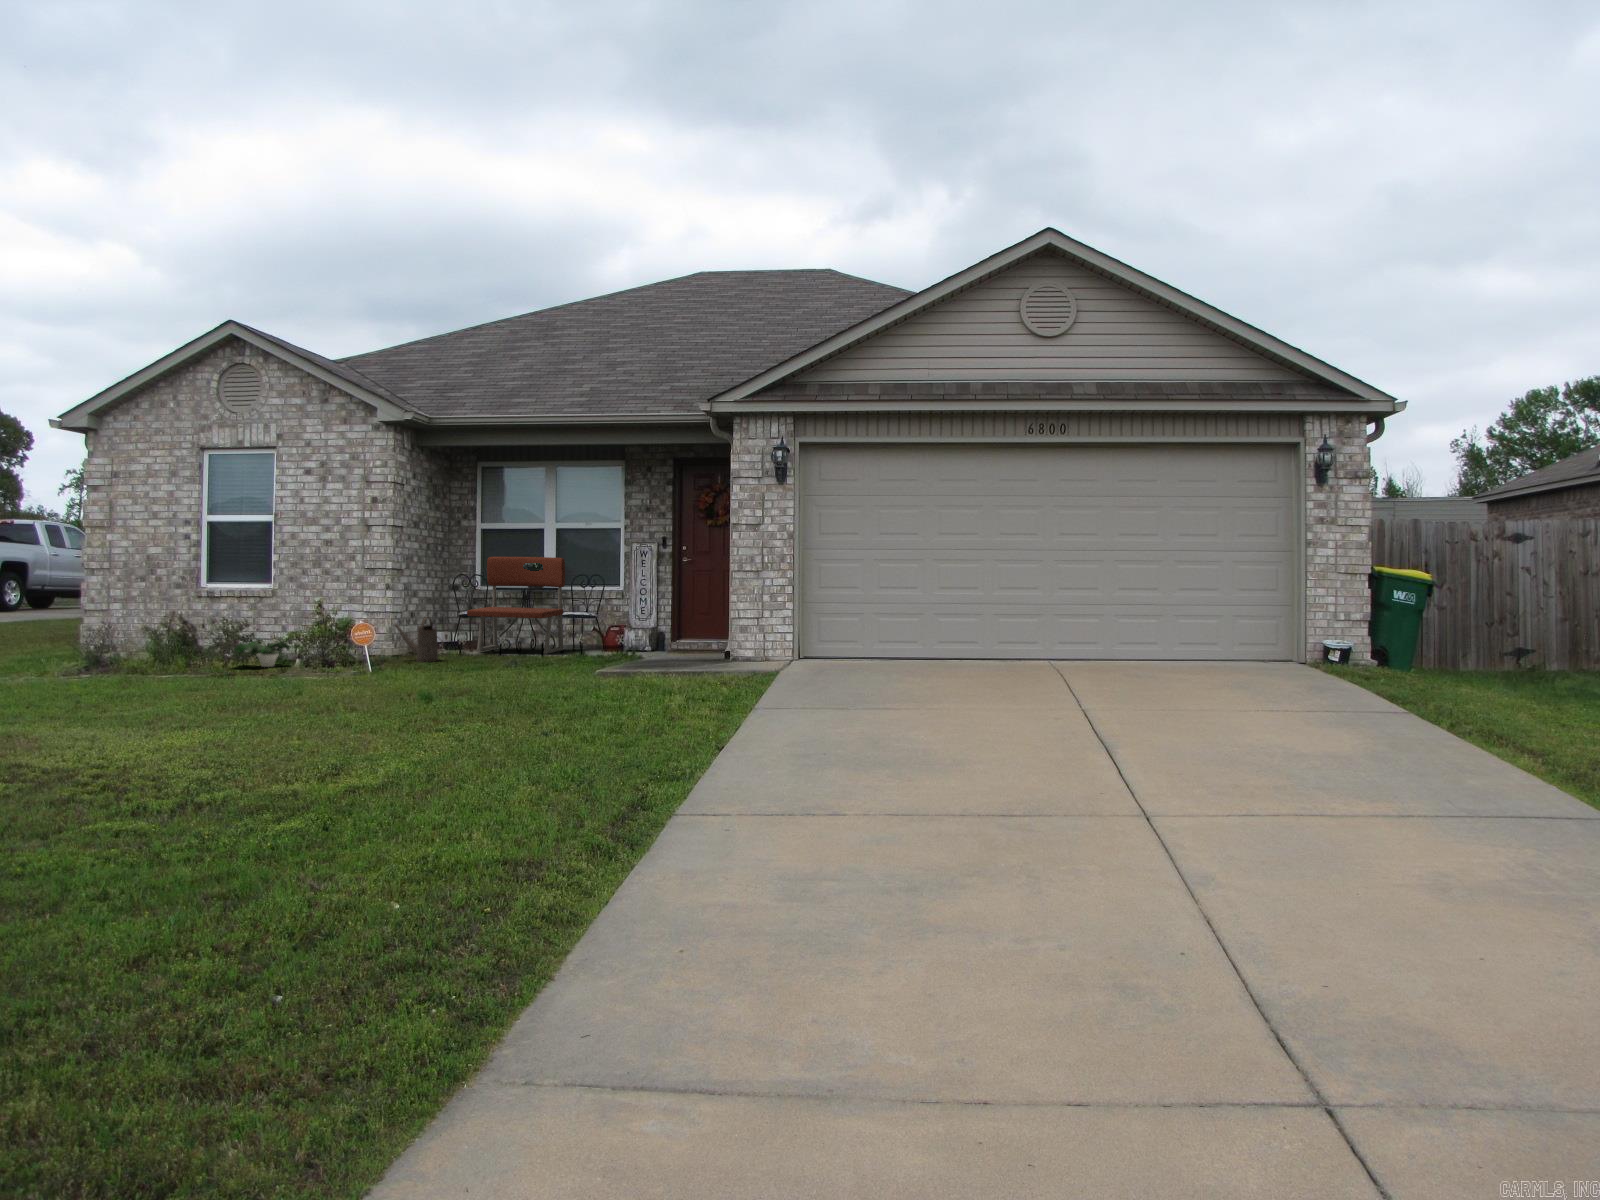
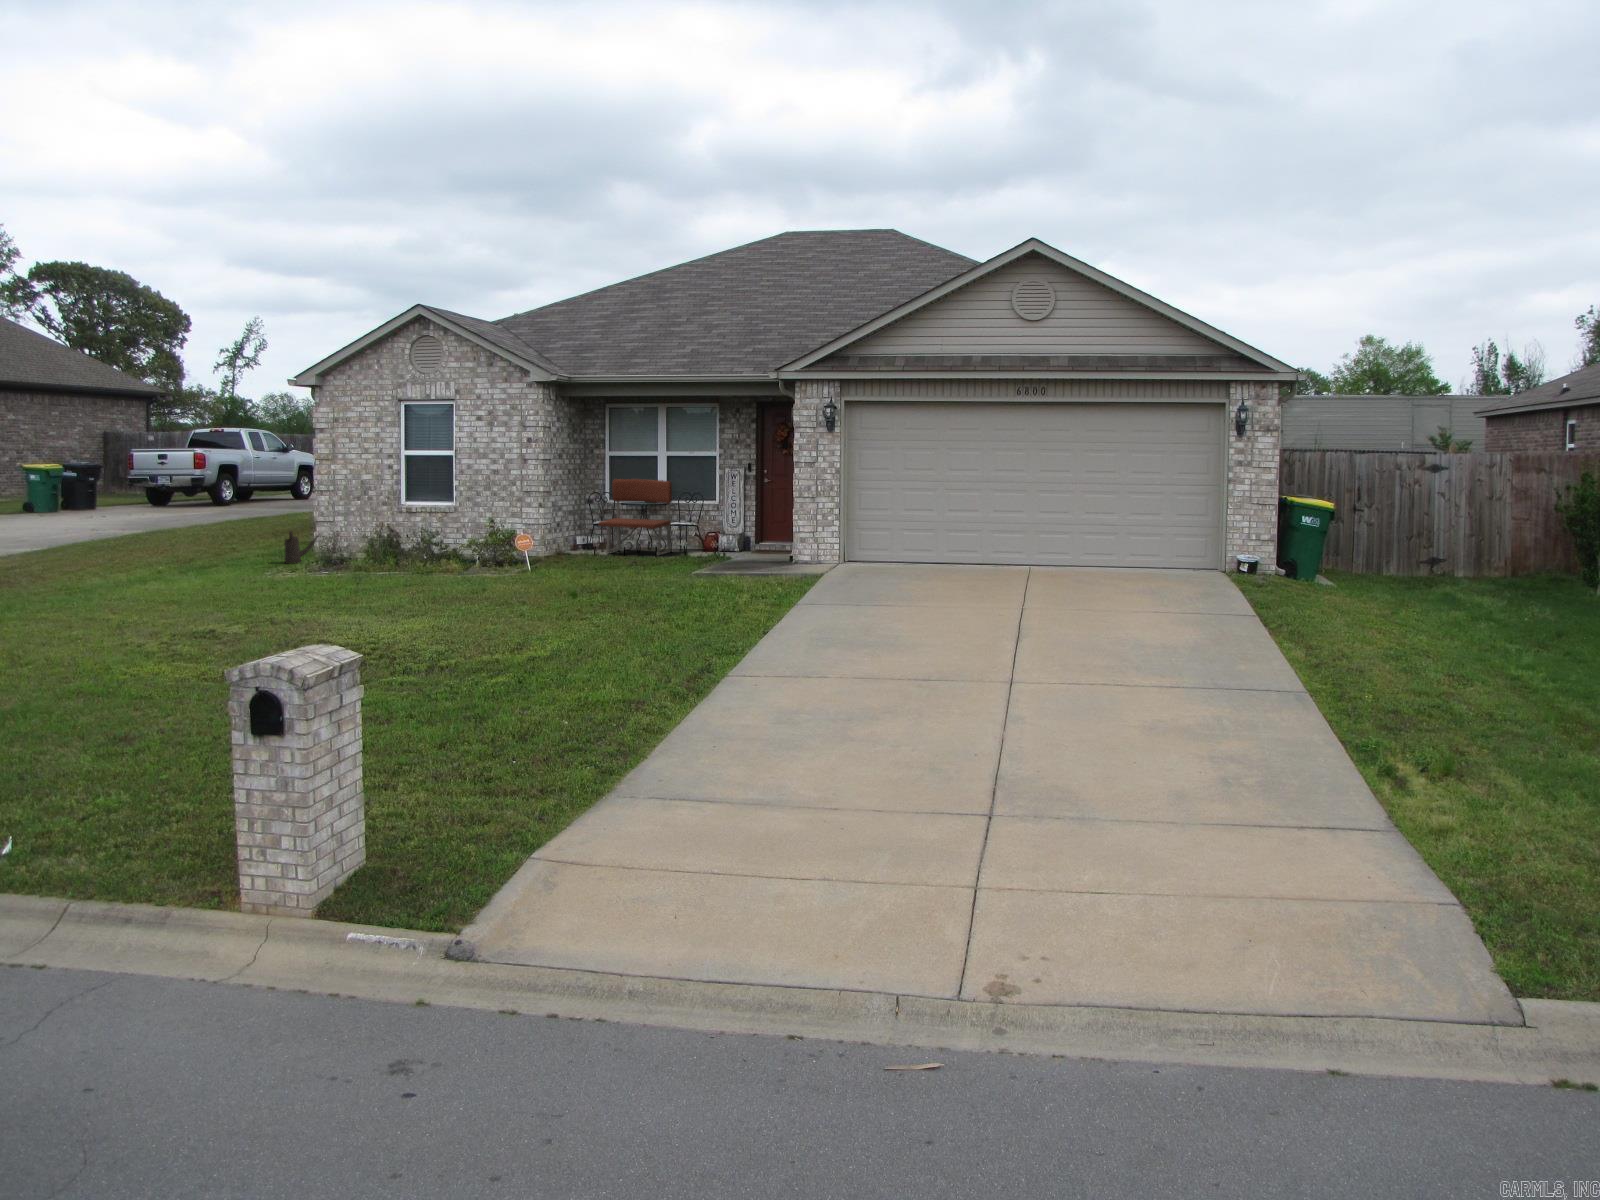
watering can: present [395,617,444,662] -> present [284,531,319,564]
potted plant: present [234,641,291,667] -> none [432,546,474,566]

